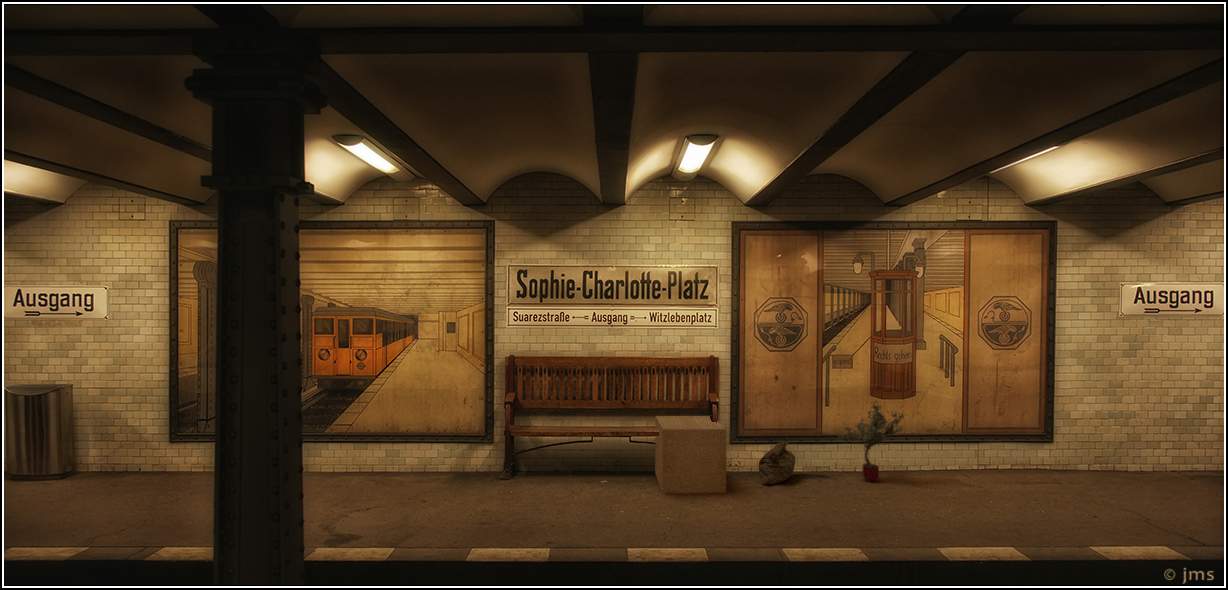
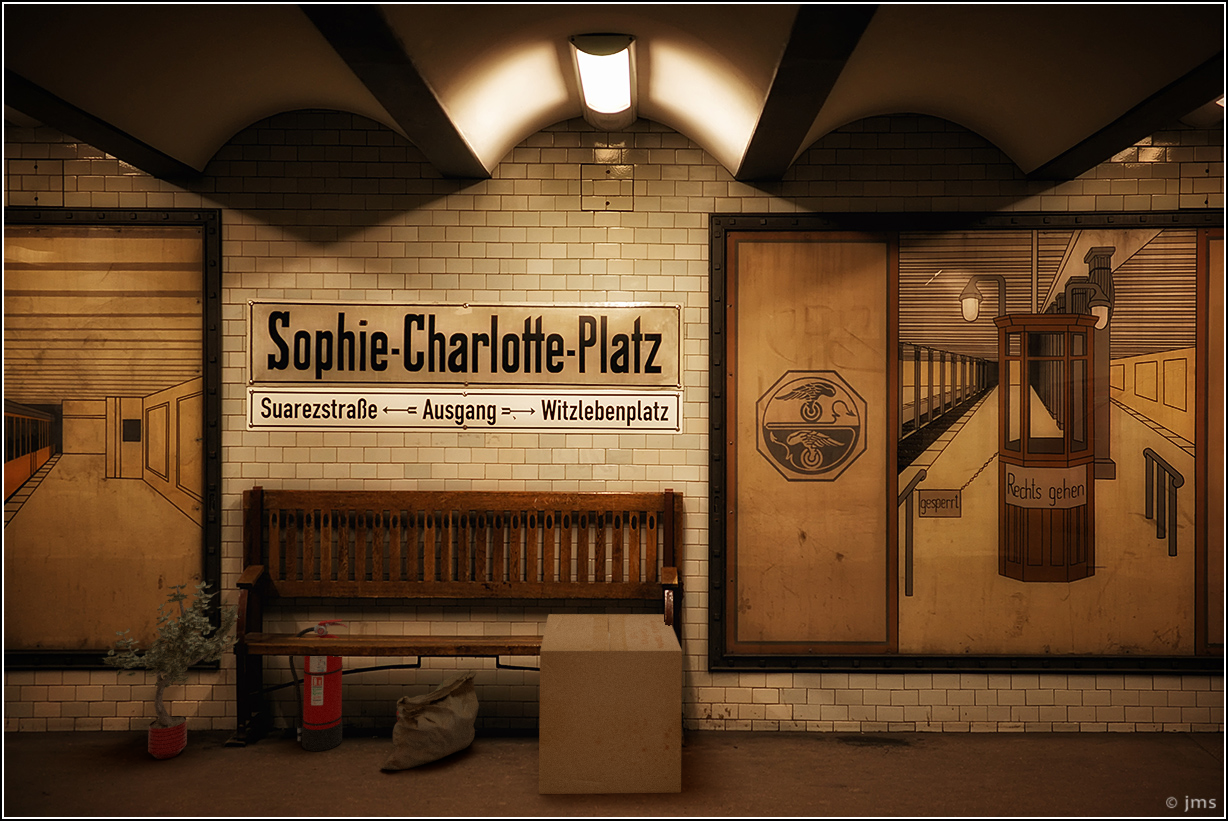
potted tree: present [838,401,904,482] -> present [103,581,239,759]
fire extinguisher: none [534,418,562,480] -> present [289,619,348,751]
bag: present [759,442,795,485] -> present [380,671,479,770]

